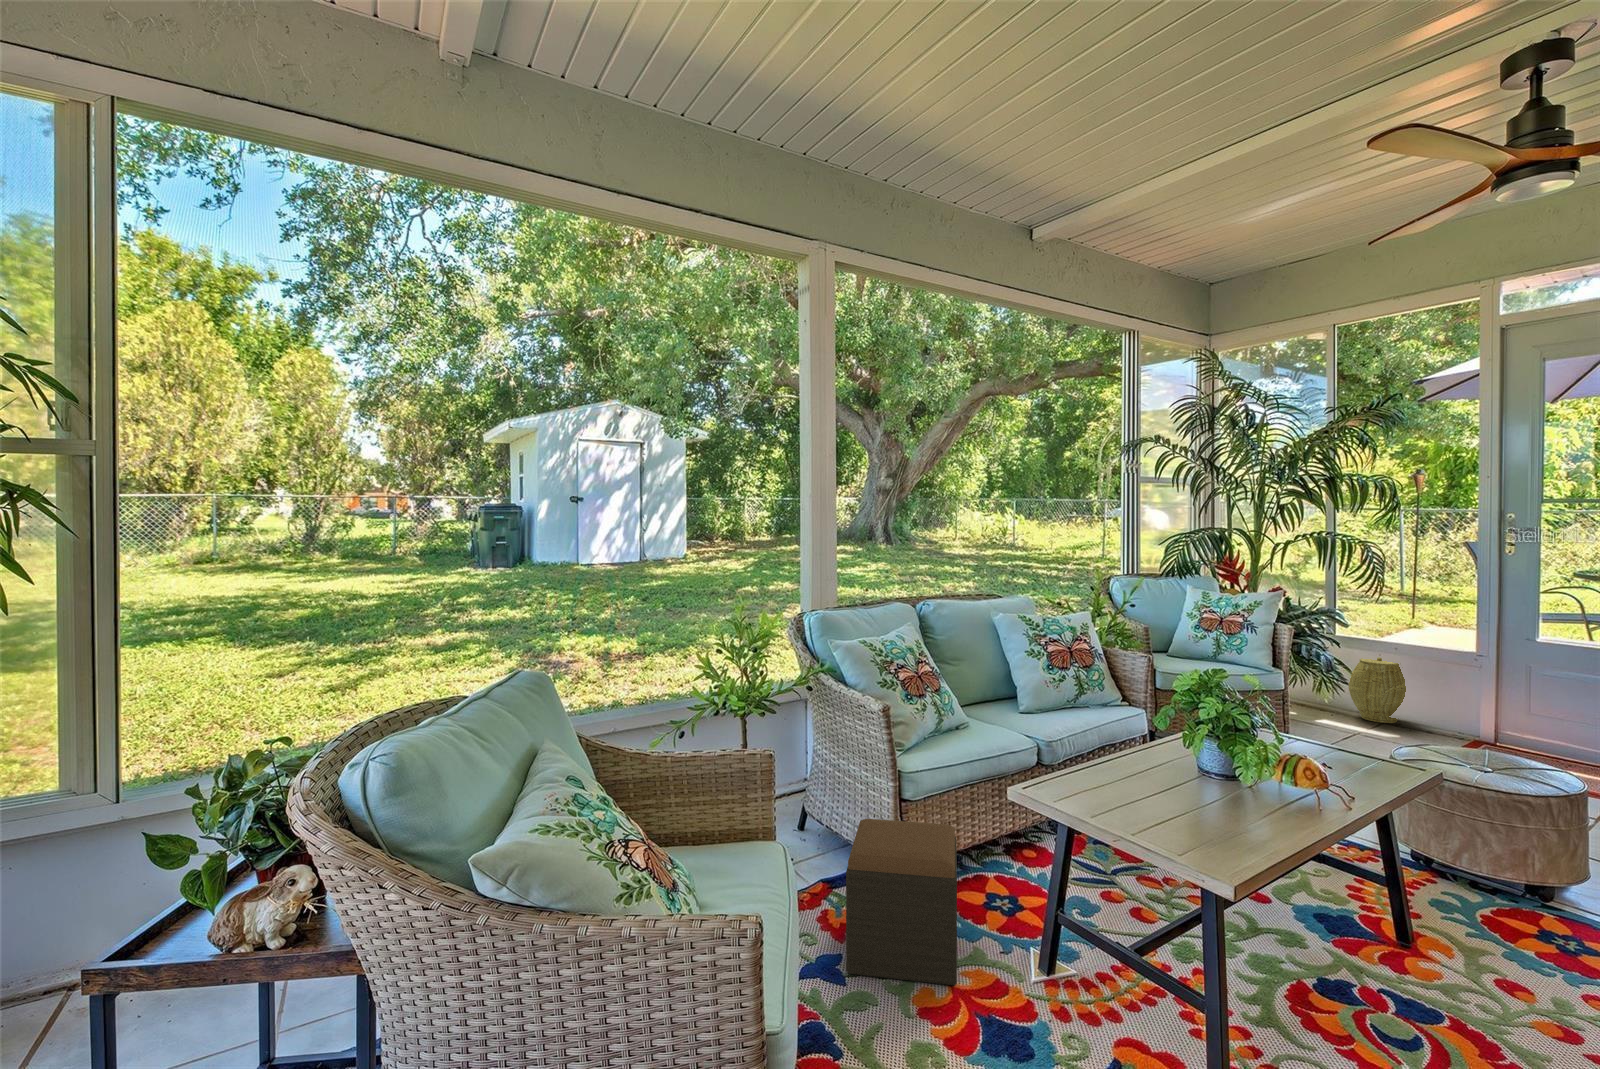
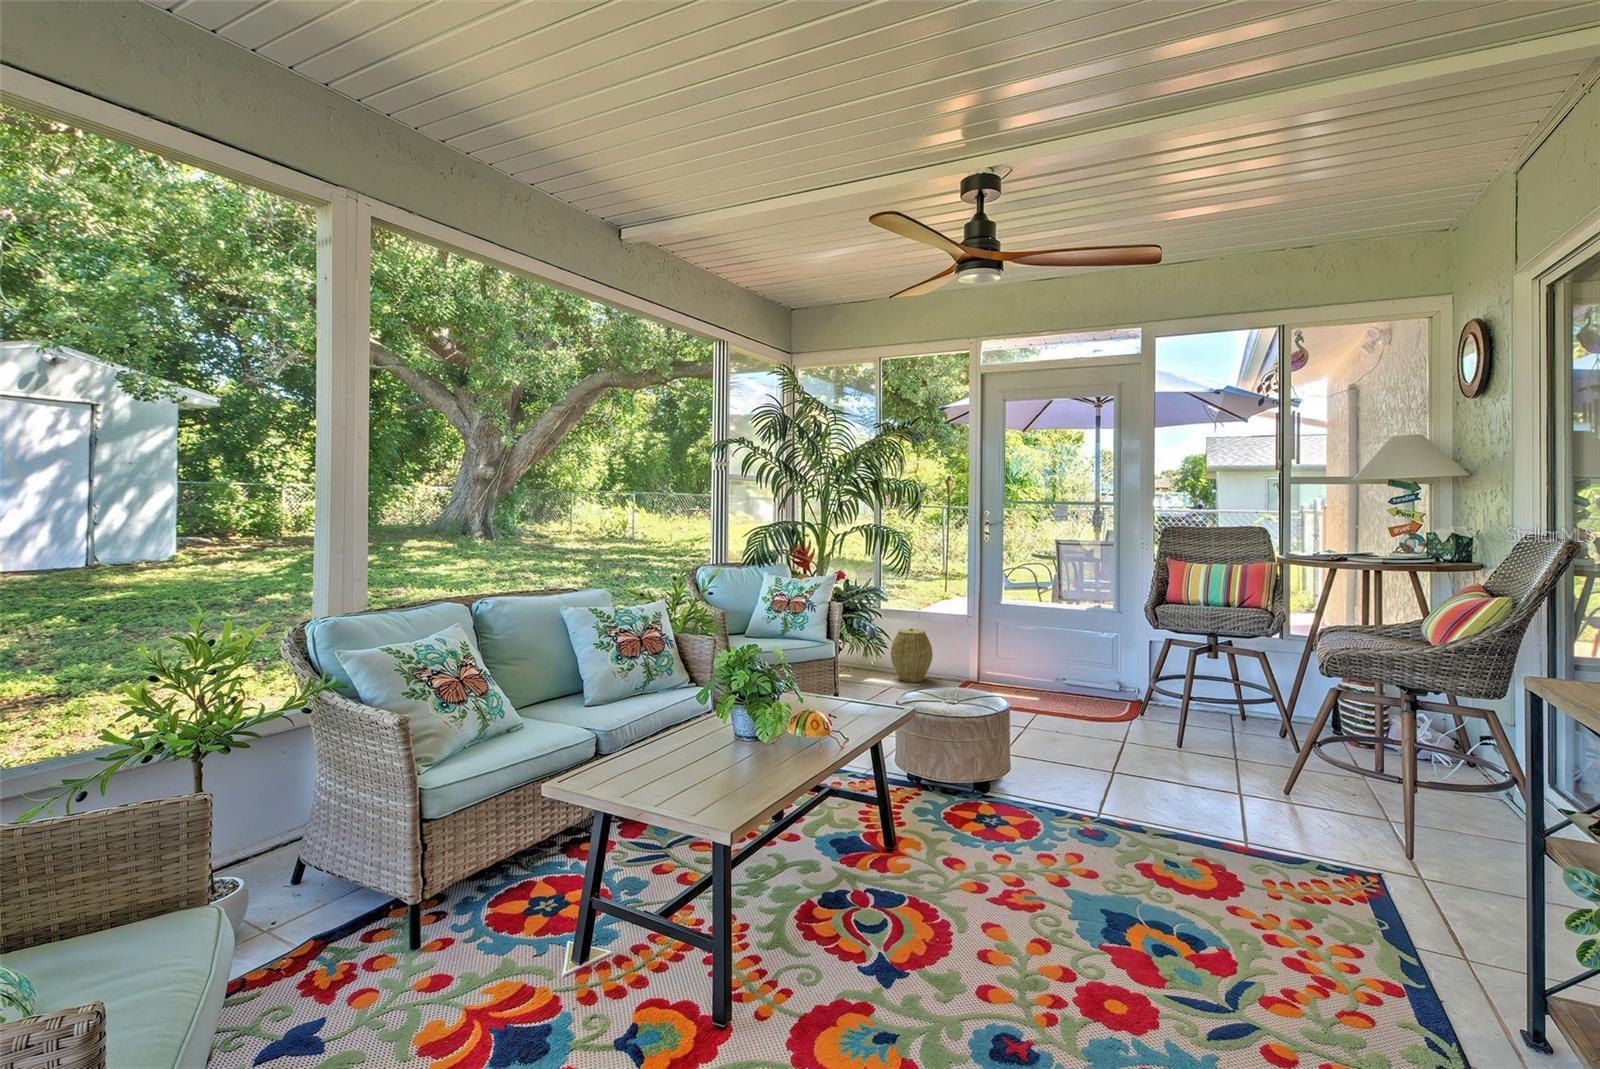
footstool: present [846,819,957,985] -> none [329,837,482,1030]

